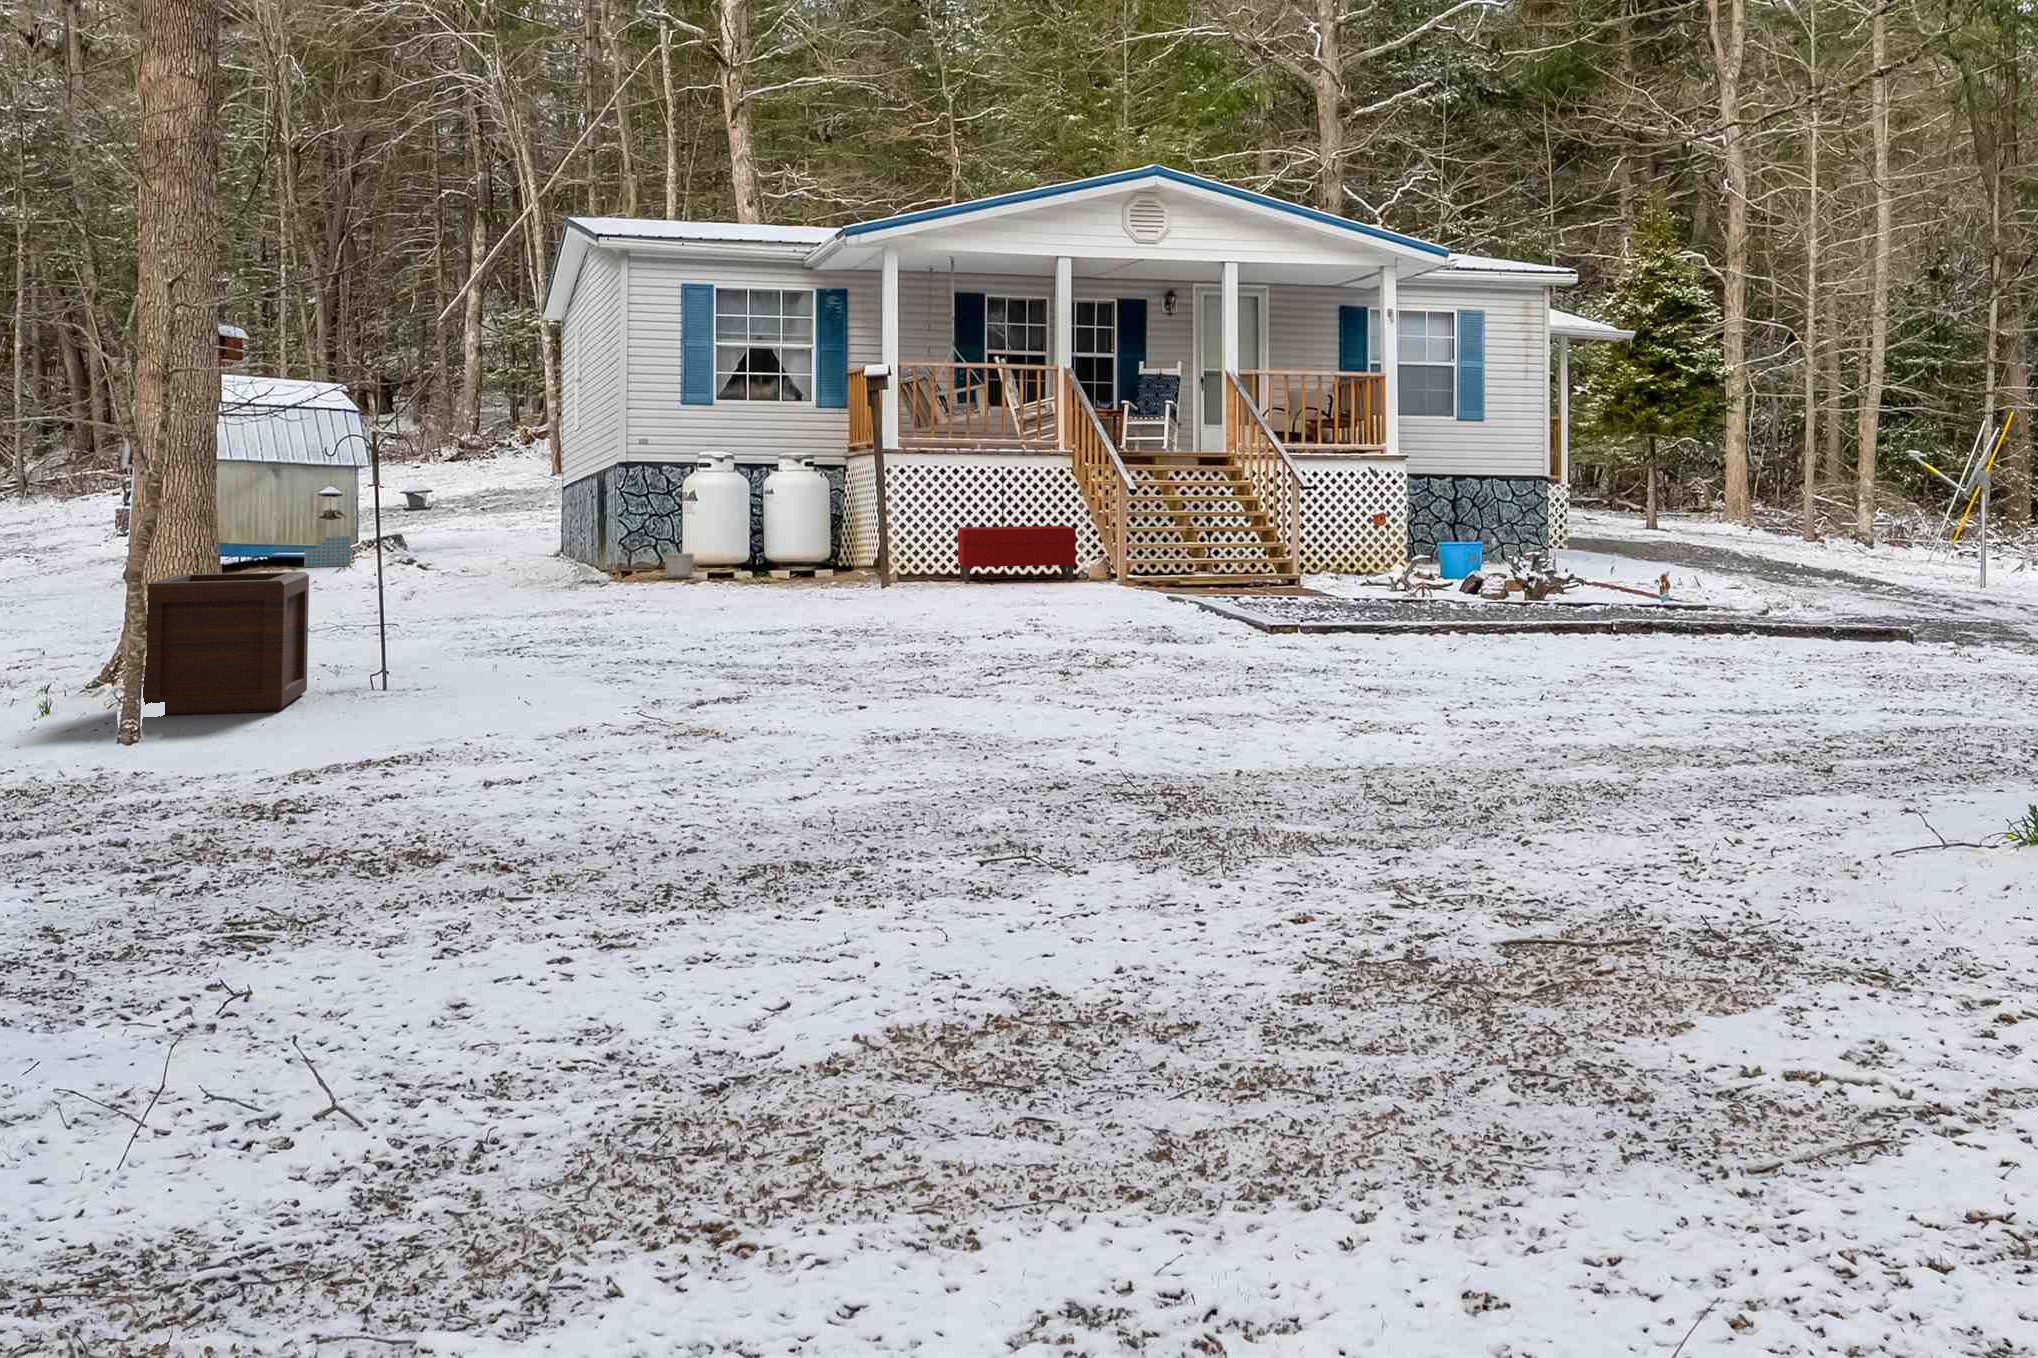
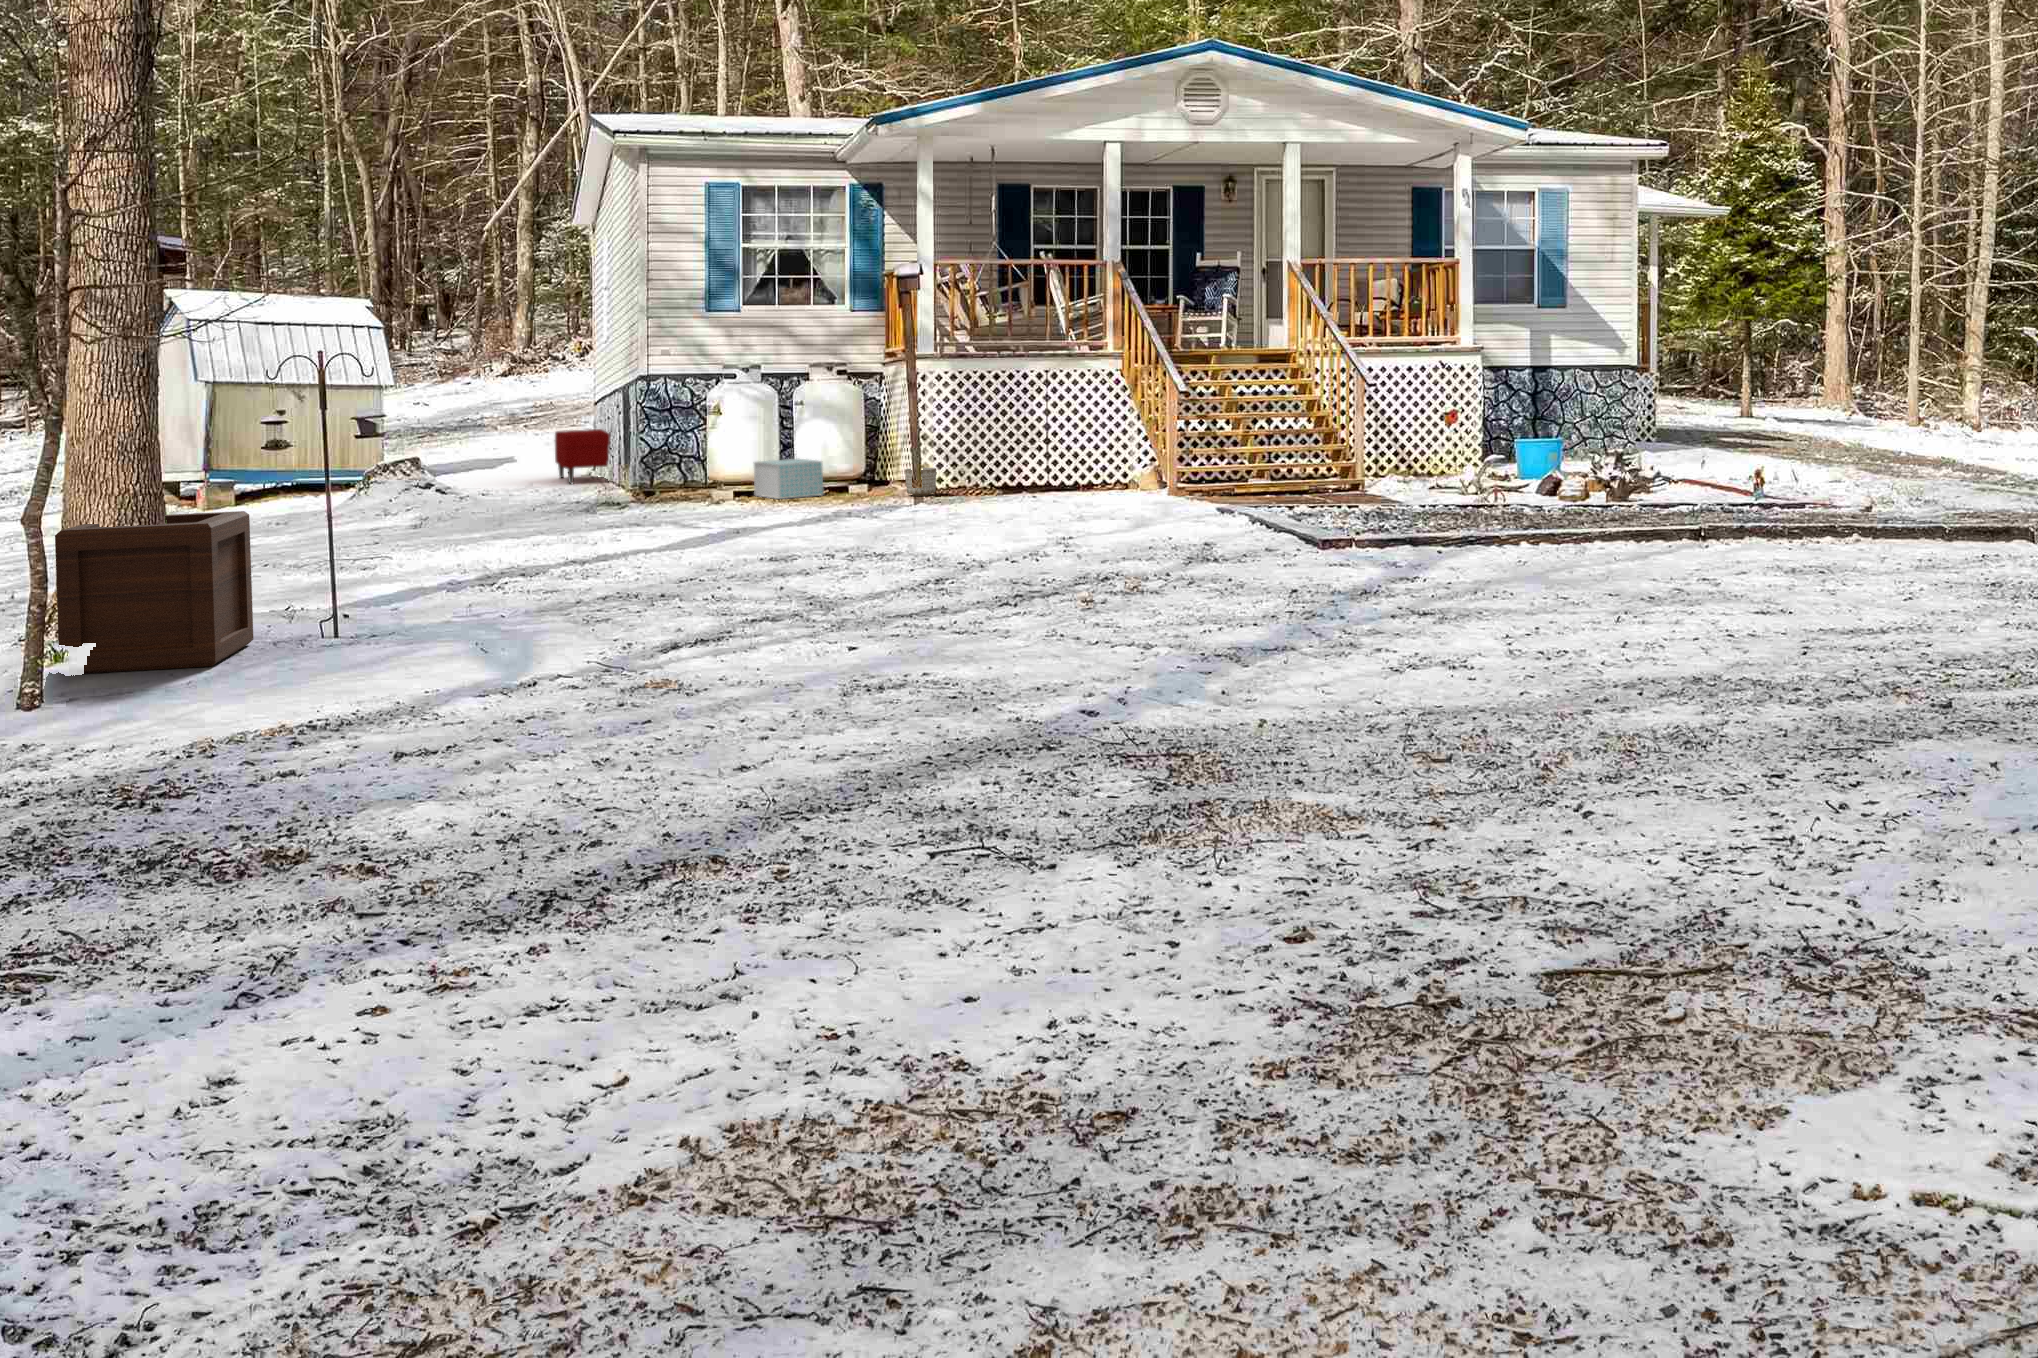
bench: present [957,526,1076,584] -> present [555,429,610,484]
storage box: present [304,536,351,567] -> present [754,459,823,499]
planter: present [665,553,694,579] -> present [905,468,936,496]

